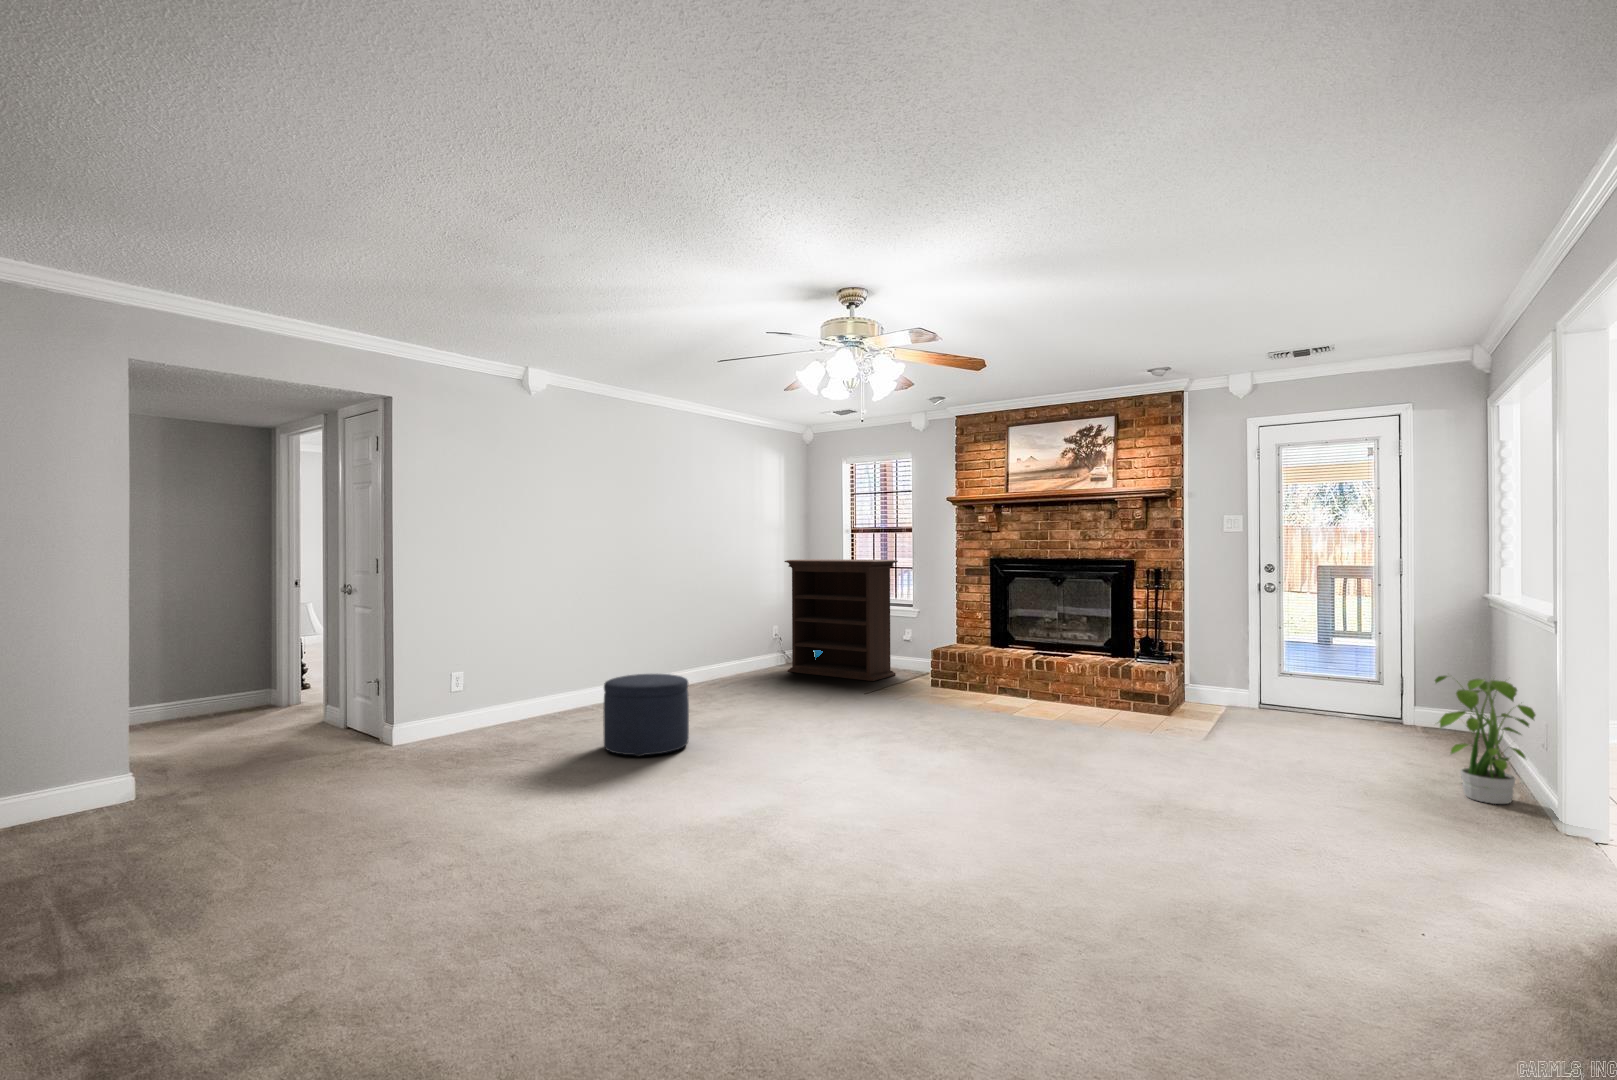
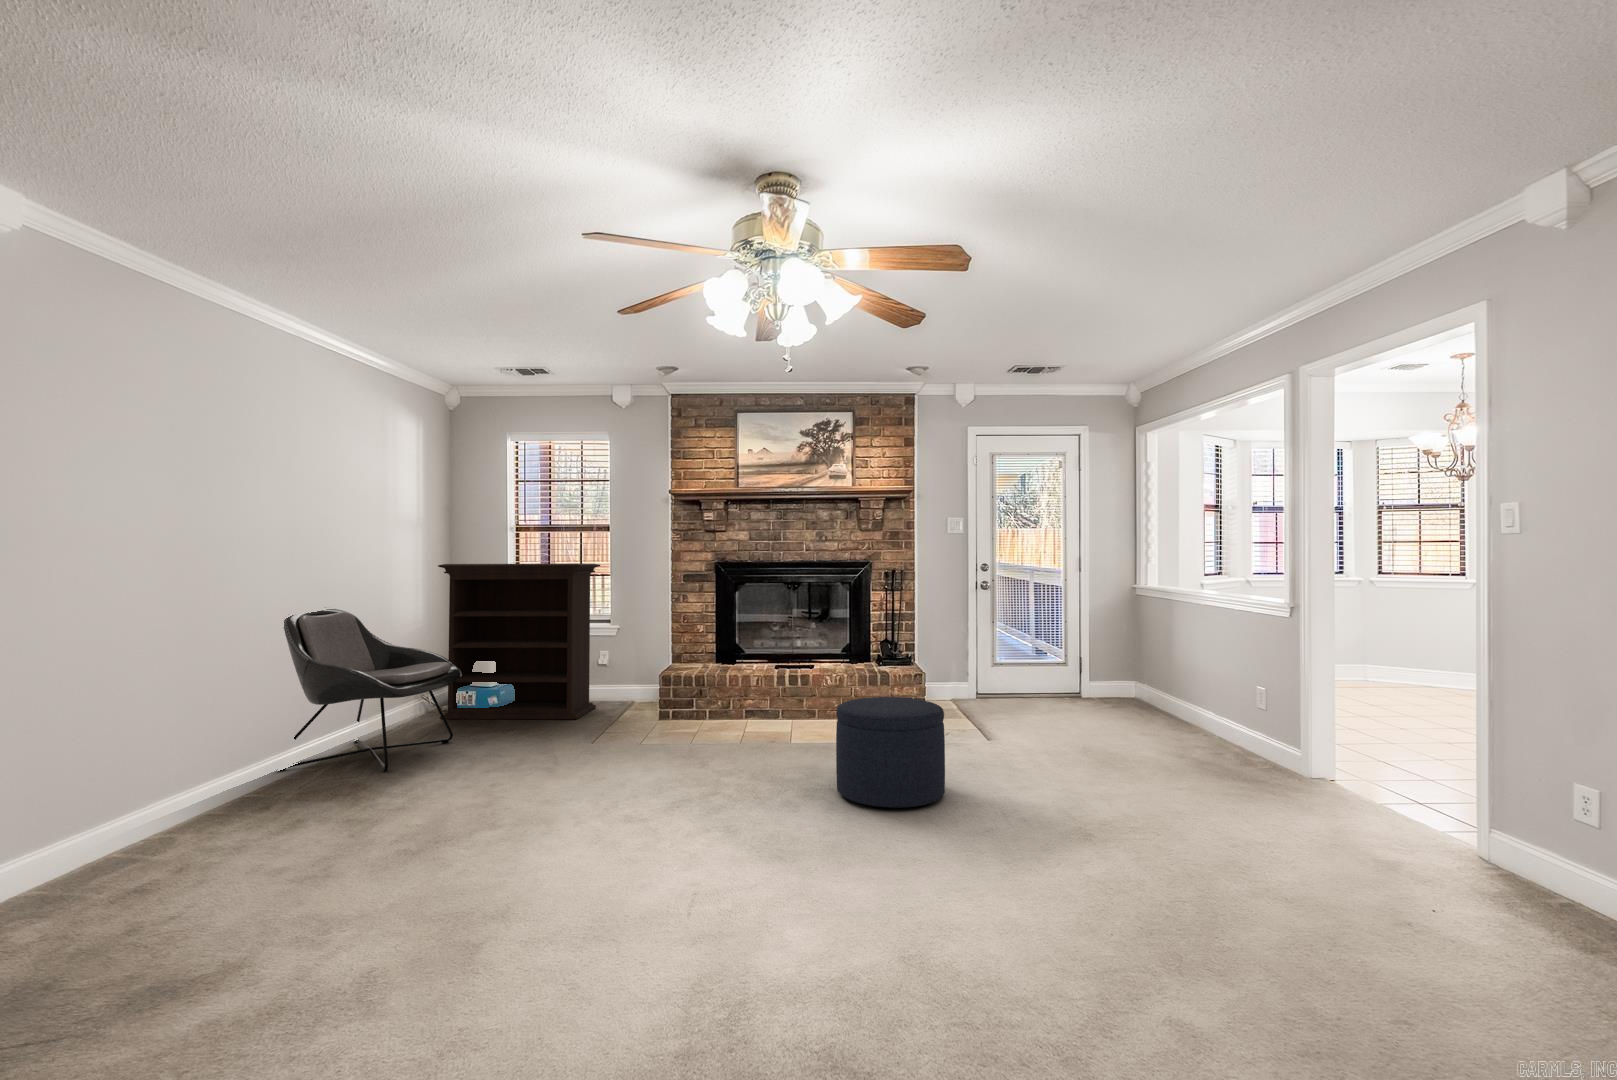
lounge chair: none [679,589,787,697] -> present [277,609,461,772]
ottoman: present [603,674,689,757] -> present [836,697,945,808]
potted plant: present [1435,676,1536,804] -> none [1218,654,1312,772]

